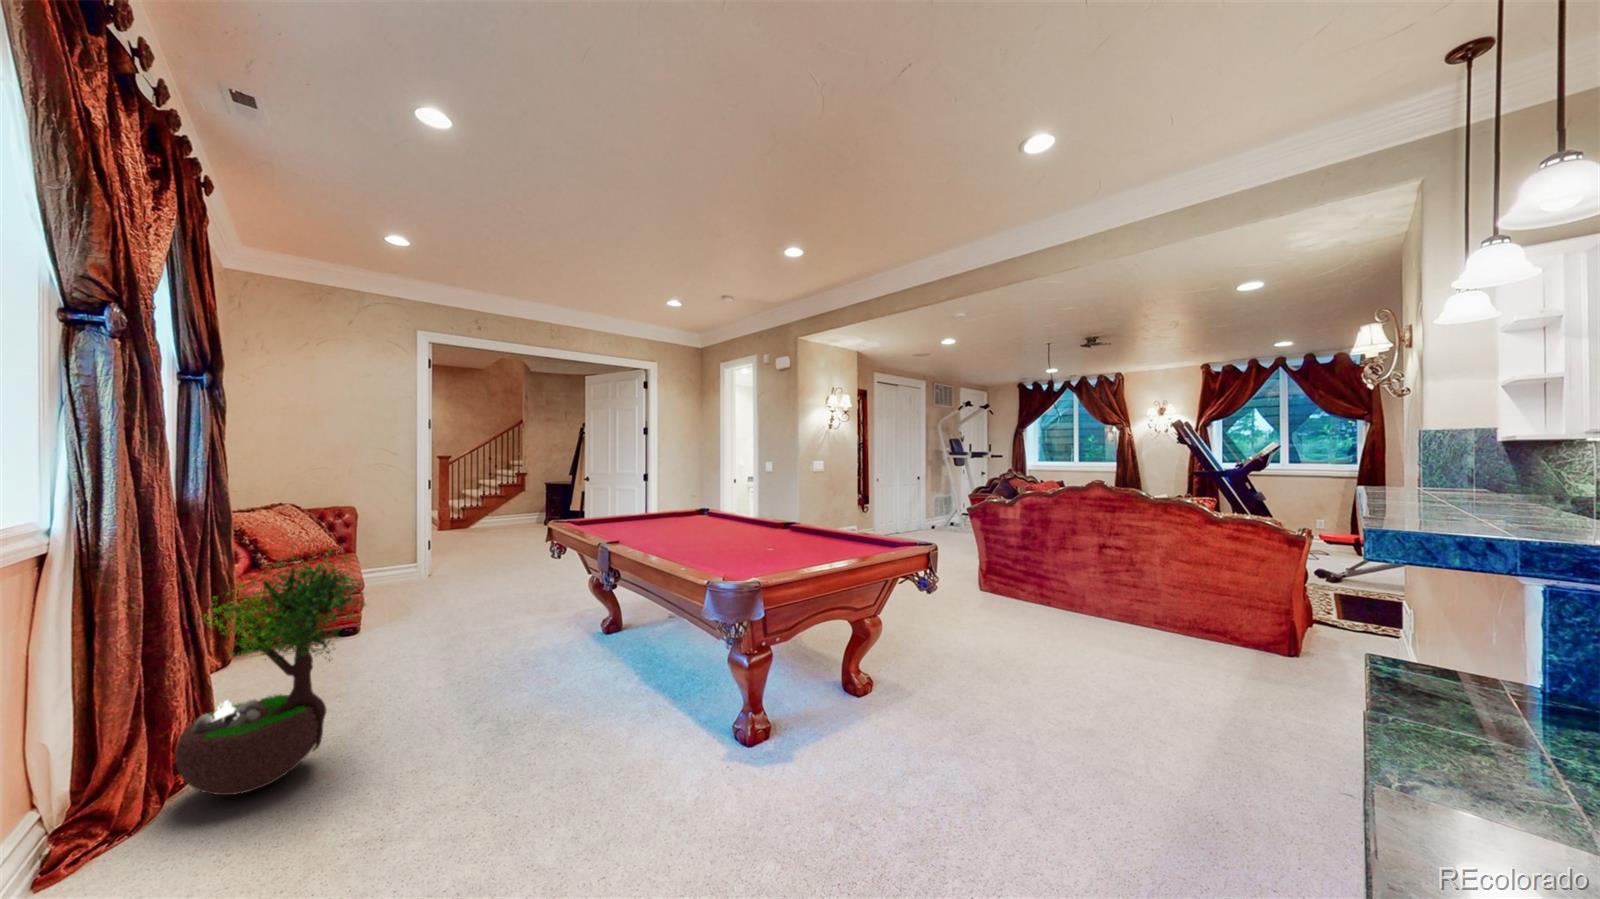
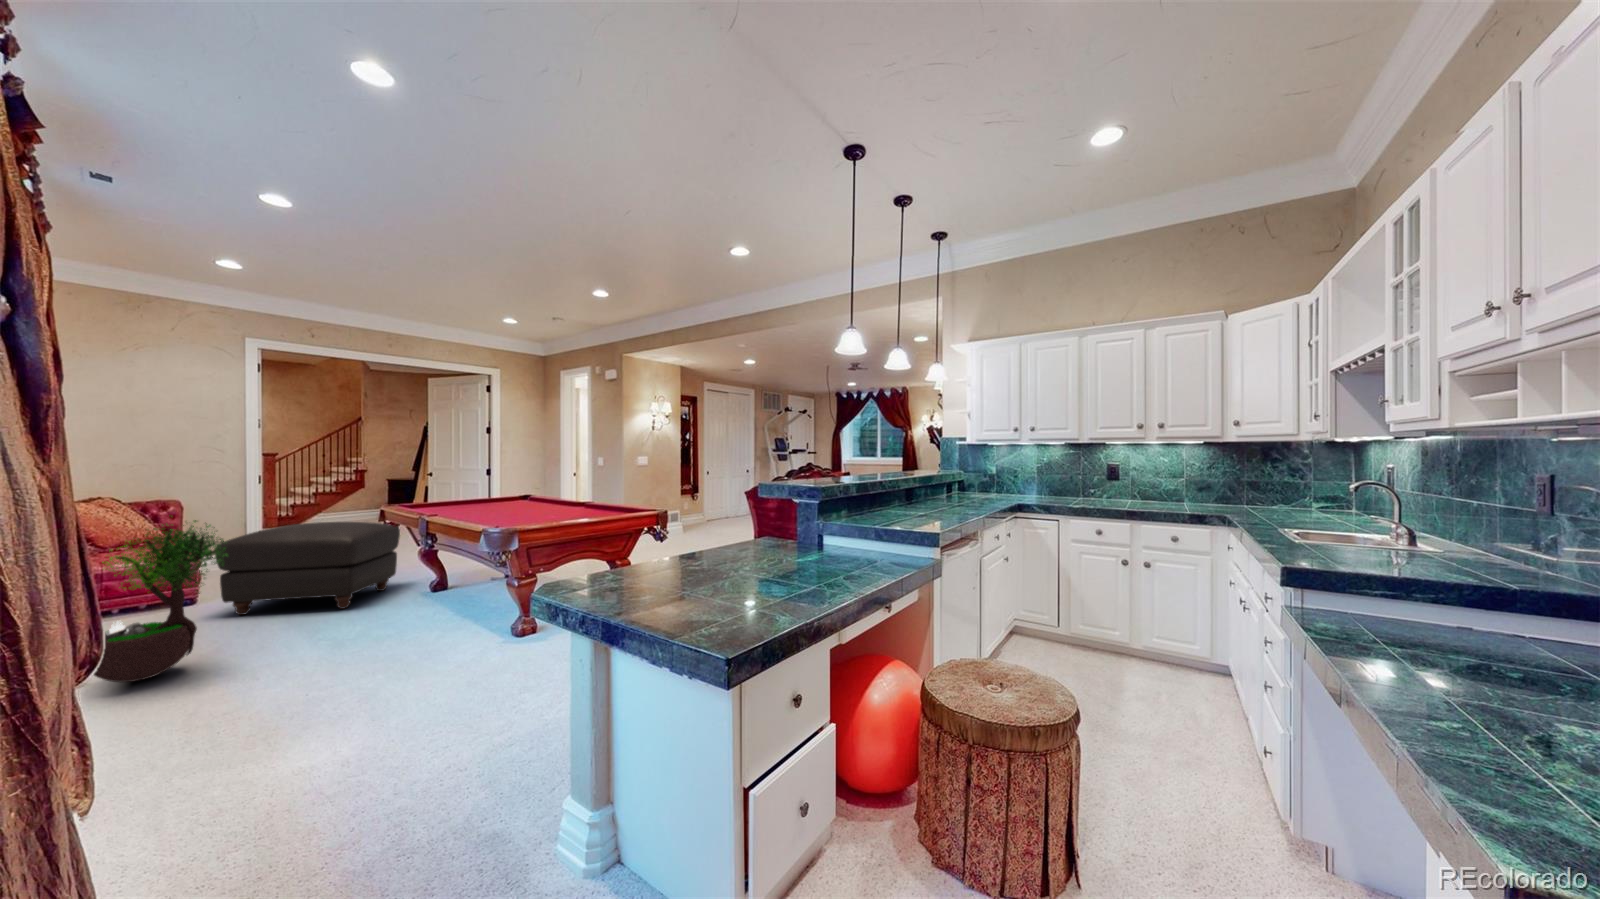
ottoman: none [372,541,571,658] -> present [216,522,400,615]

